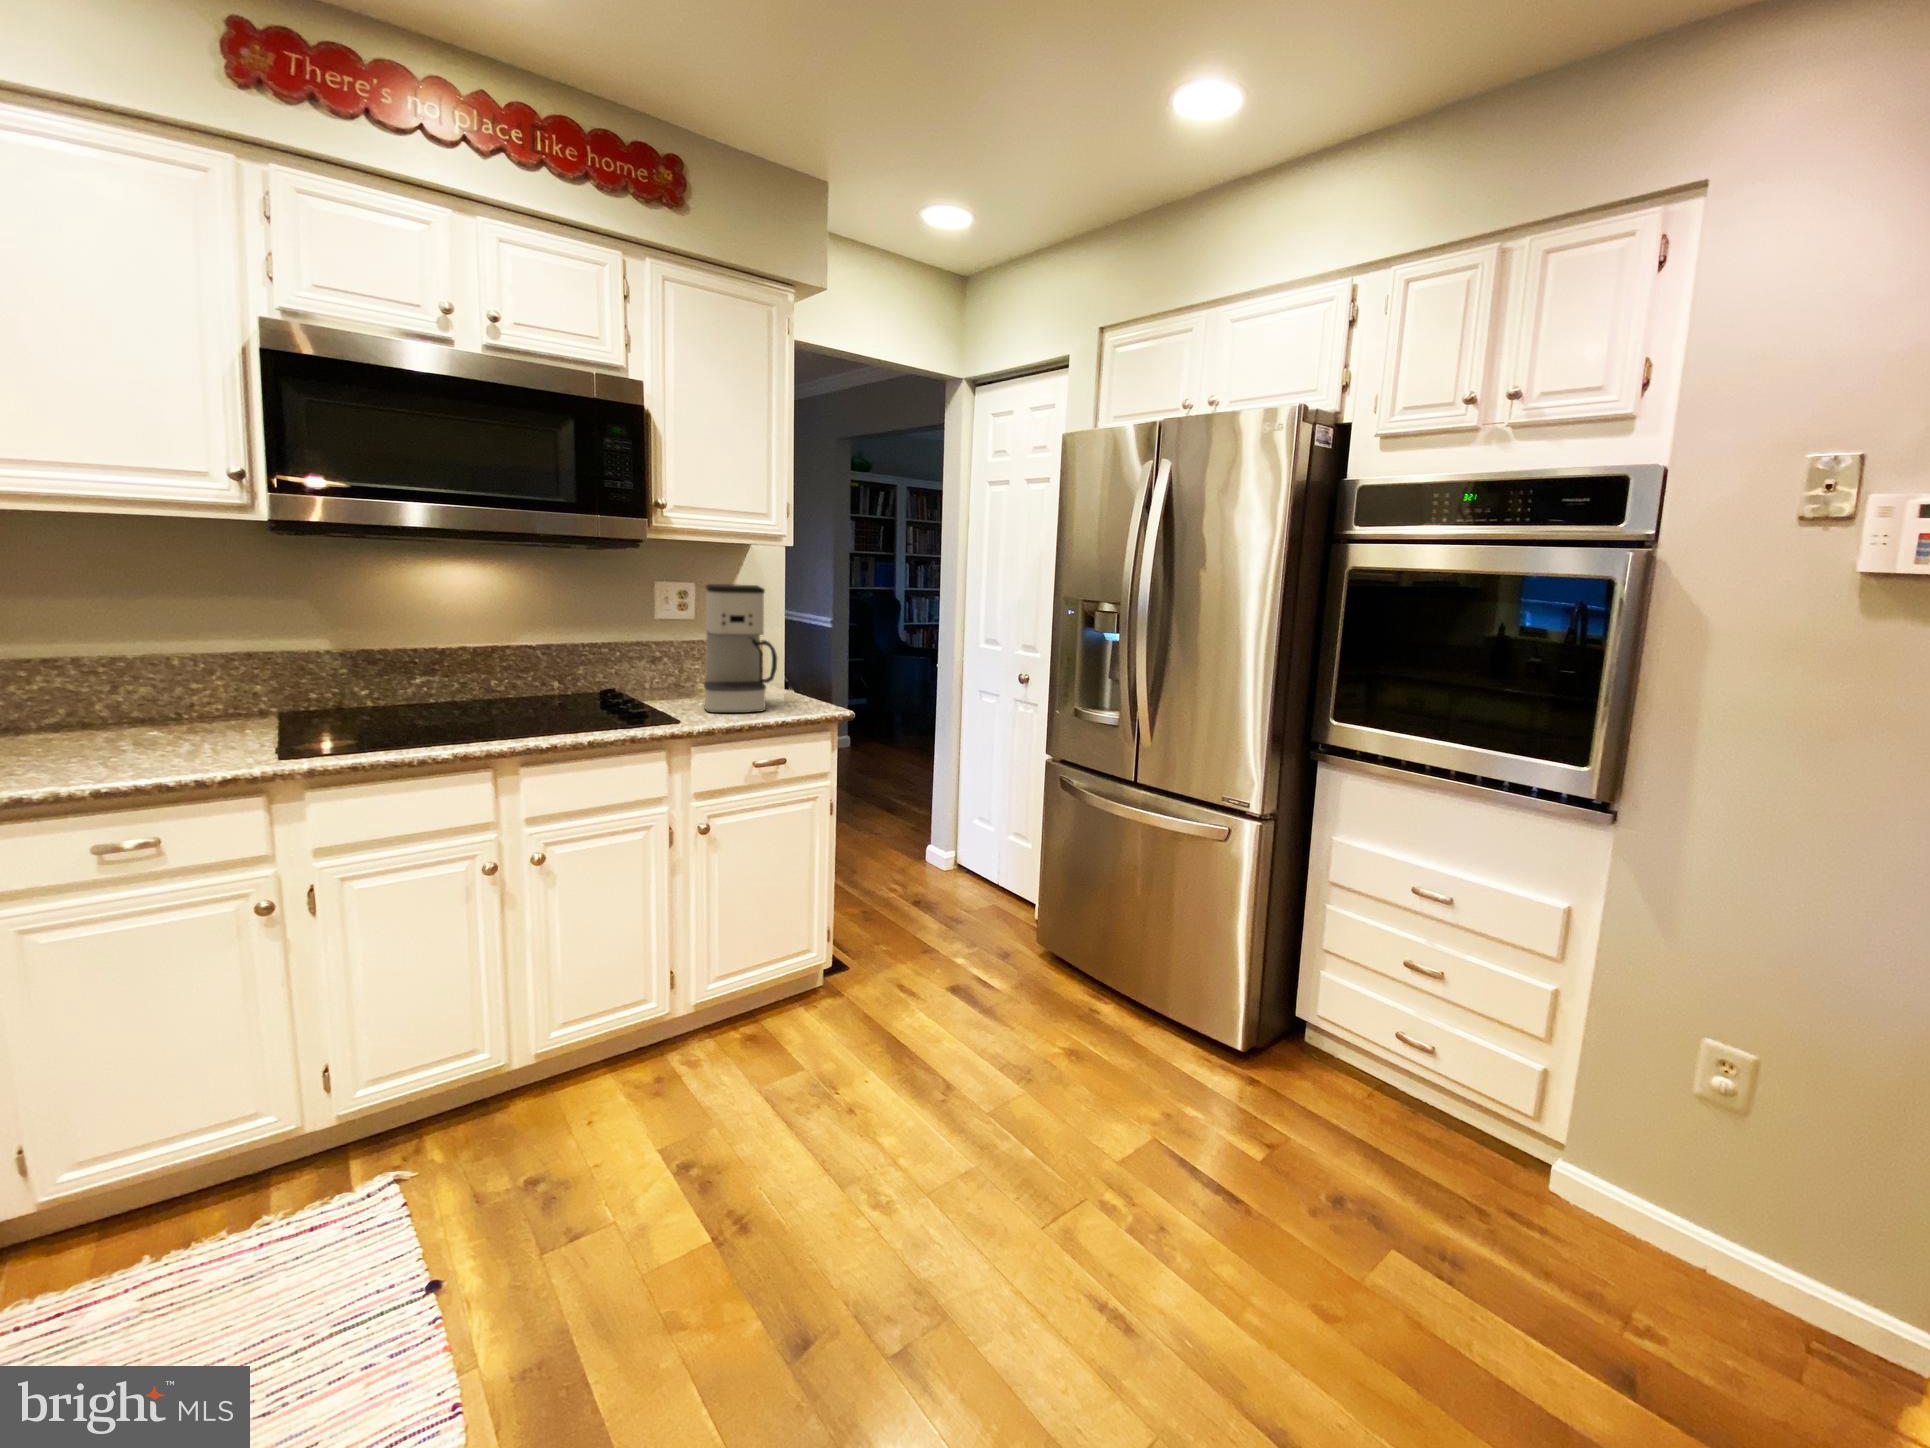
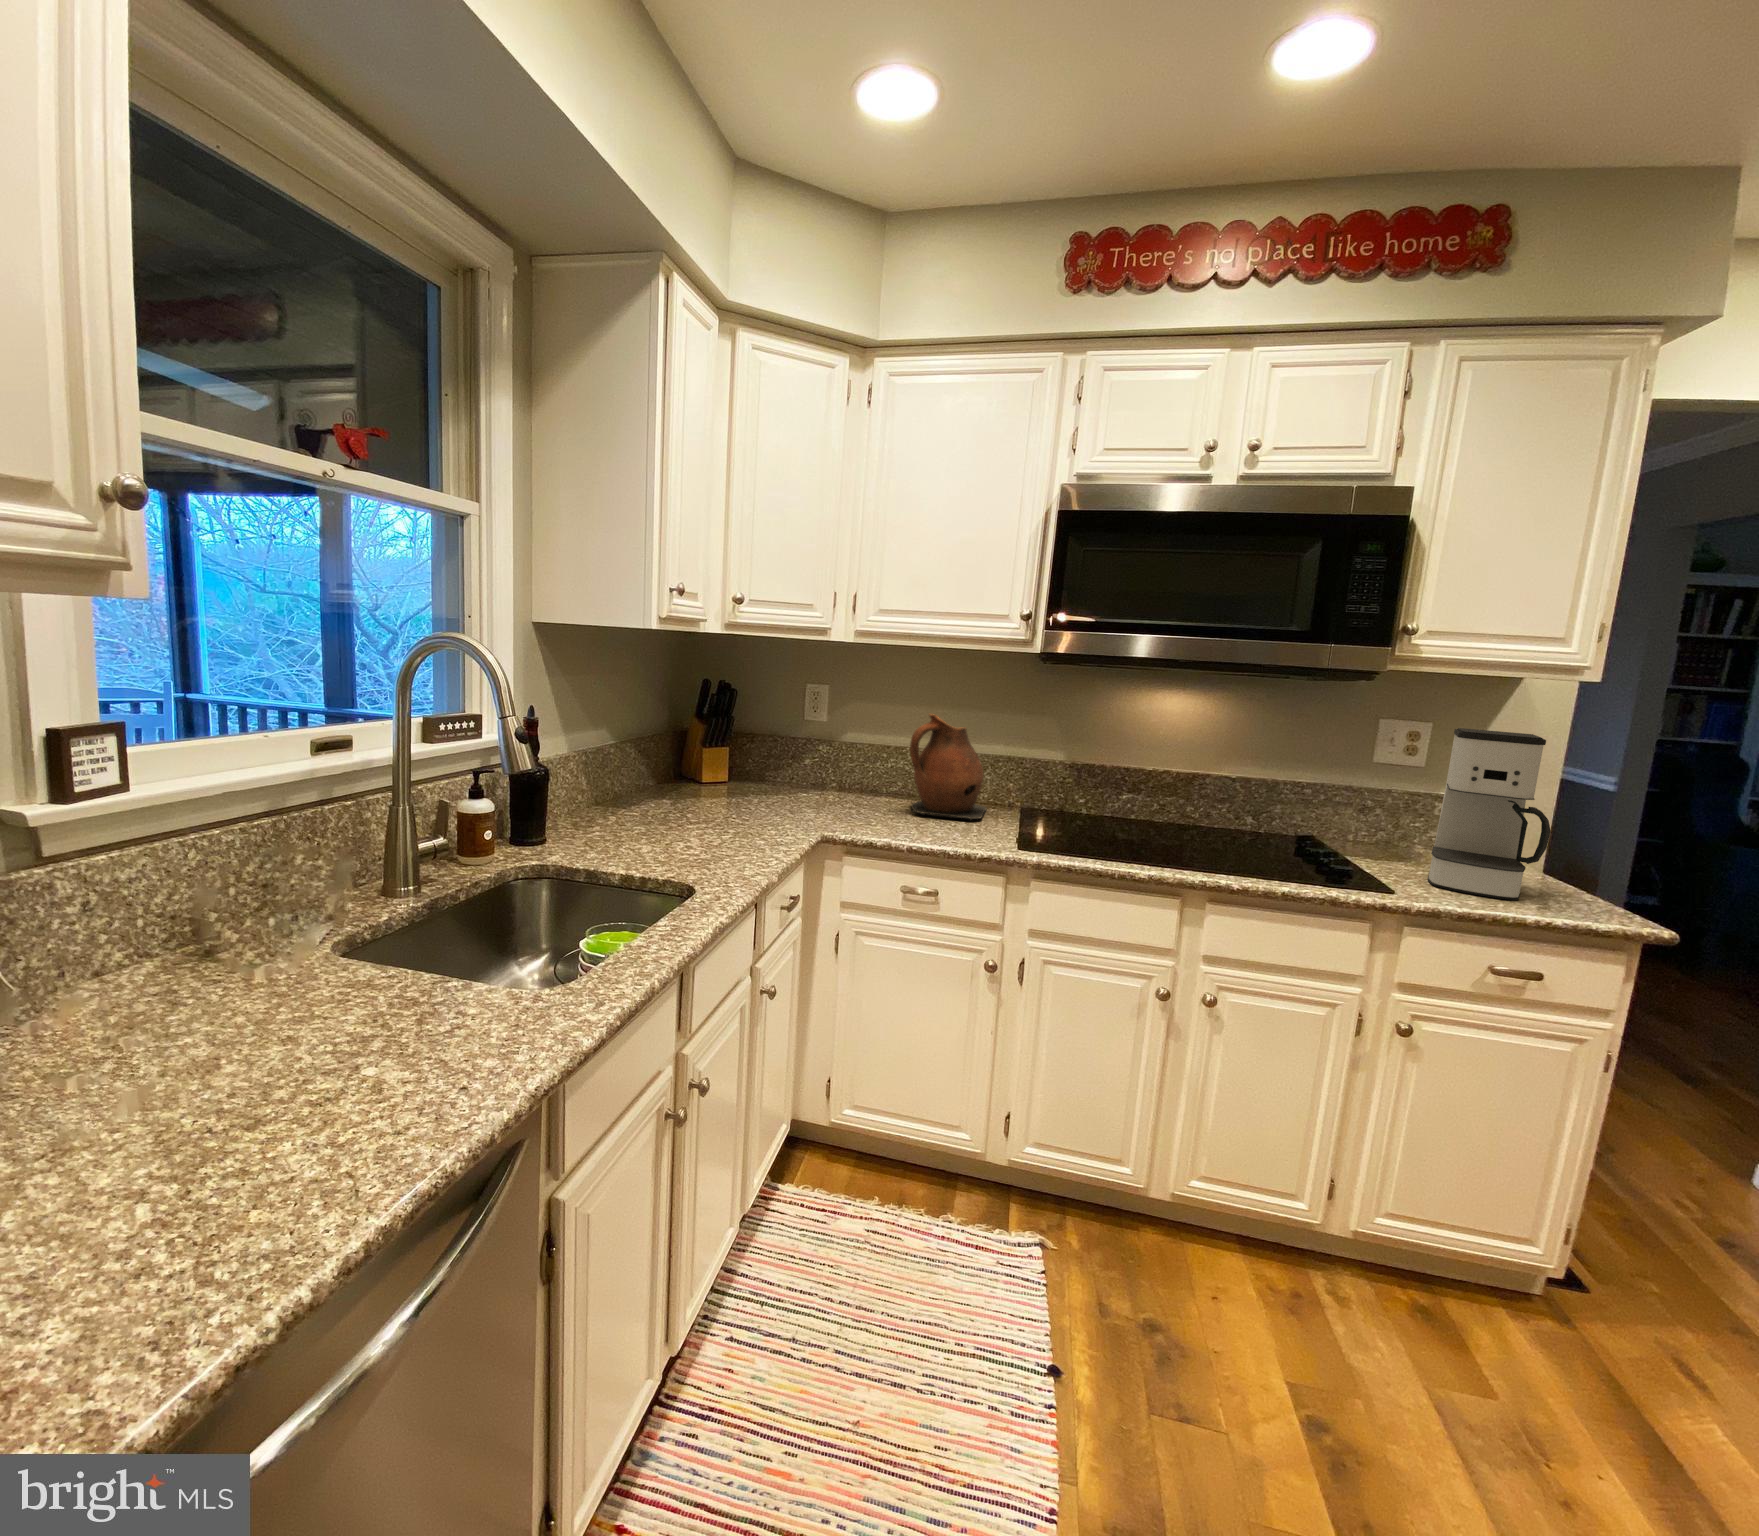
ceramic pitcher: none [47,609,204,748] -> present [910,714,987,820]

